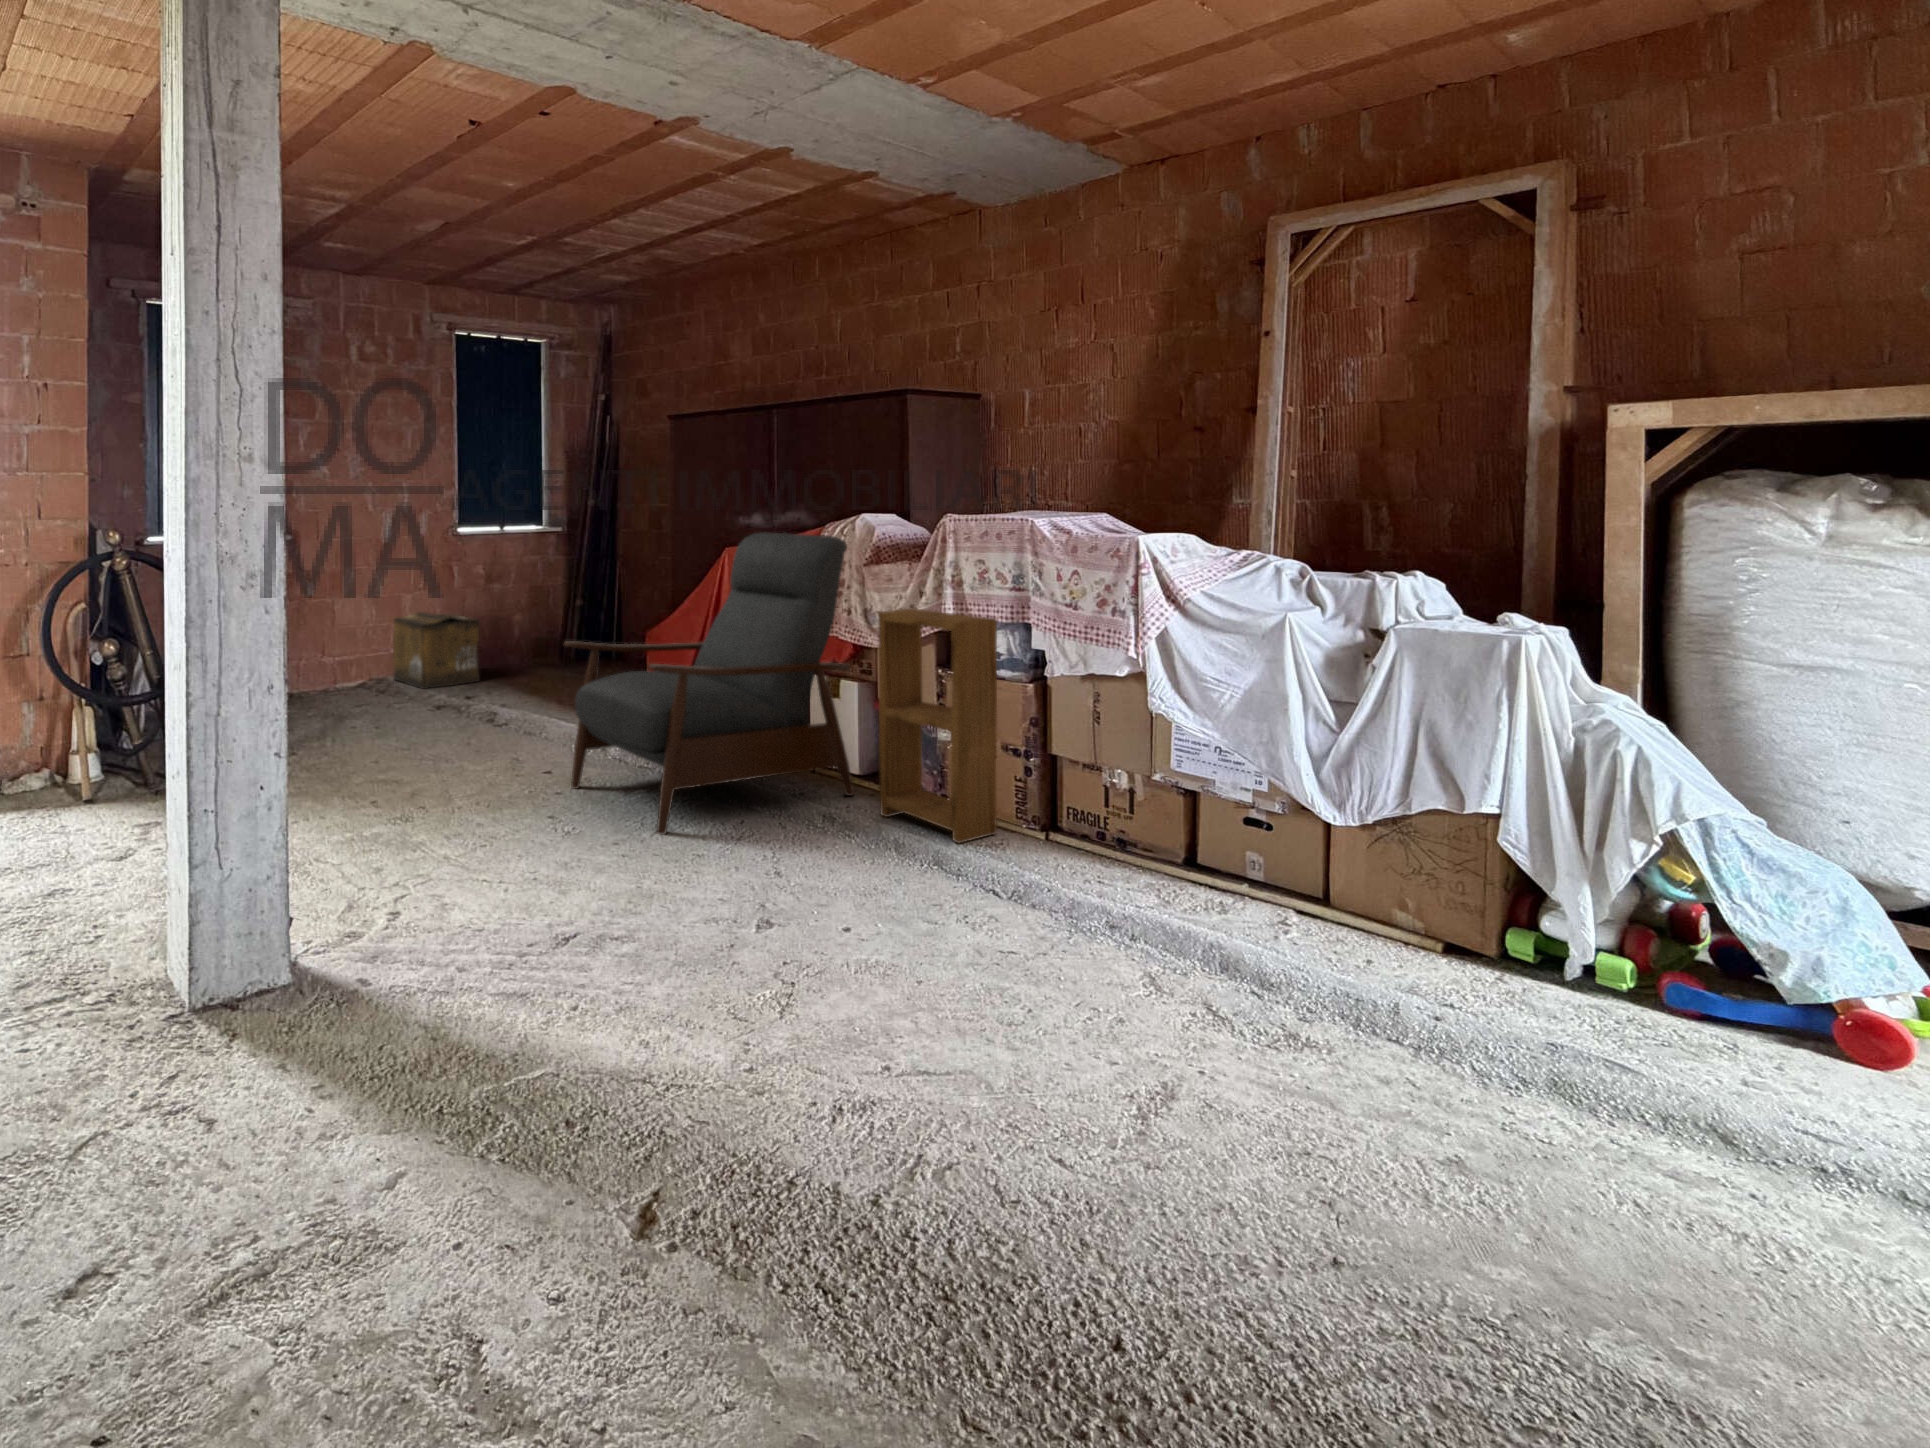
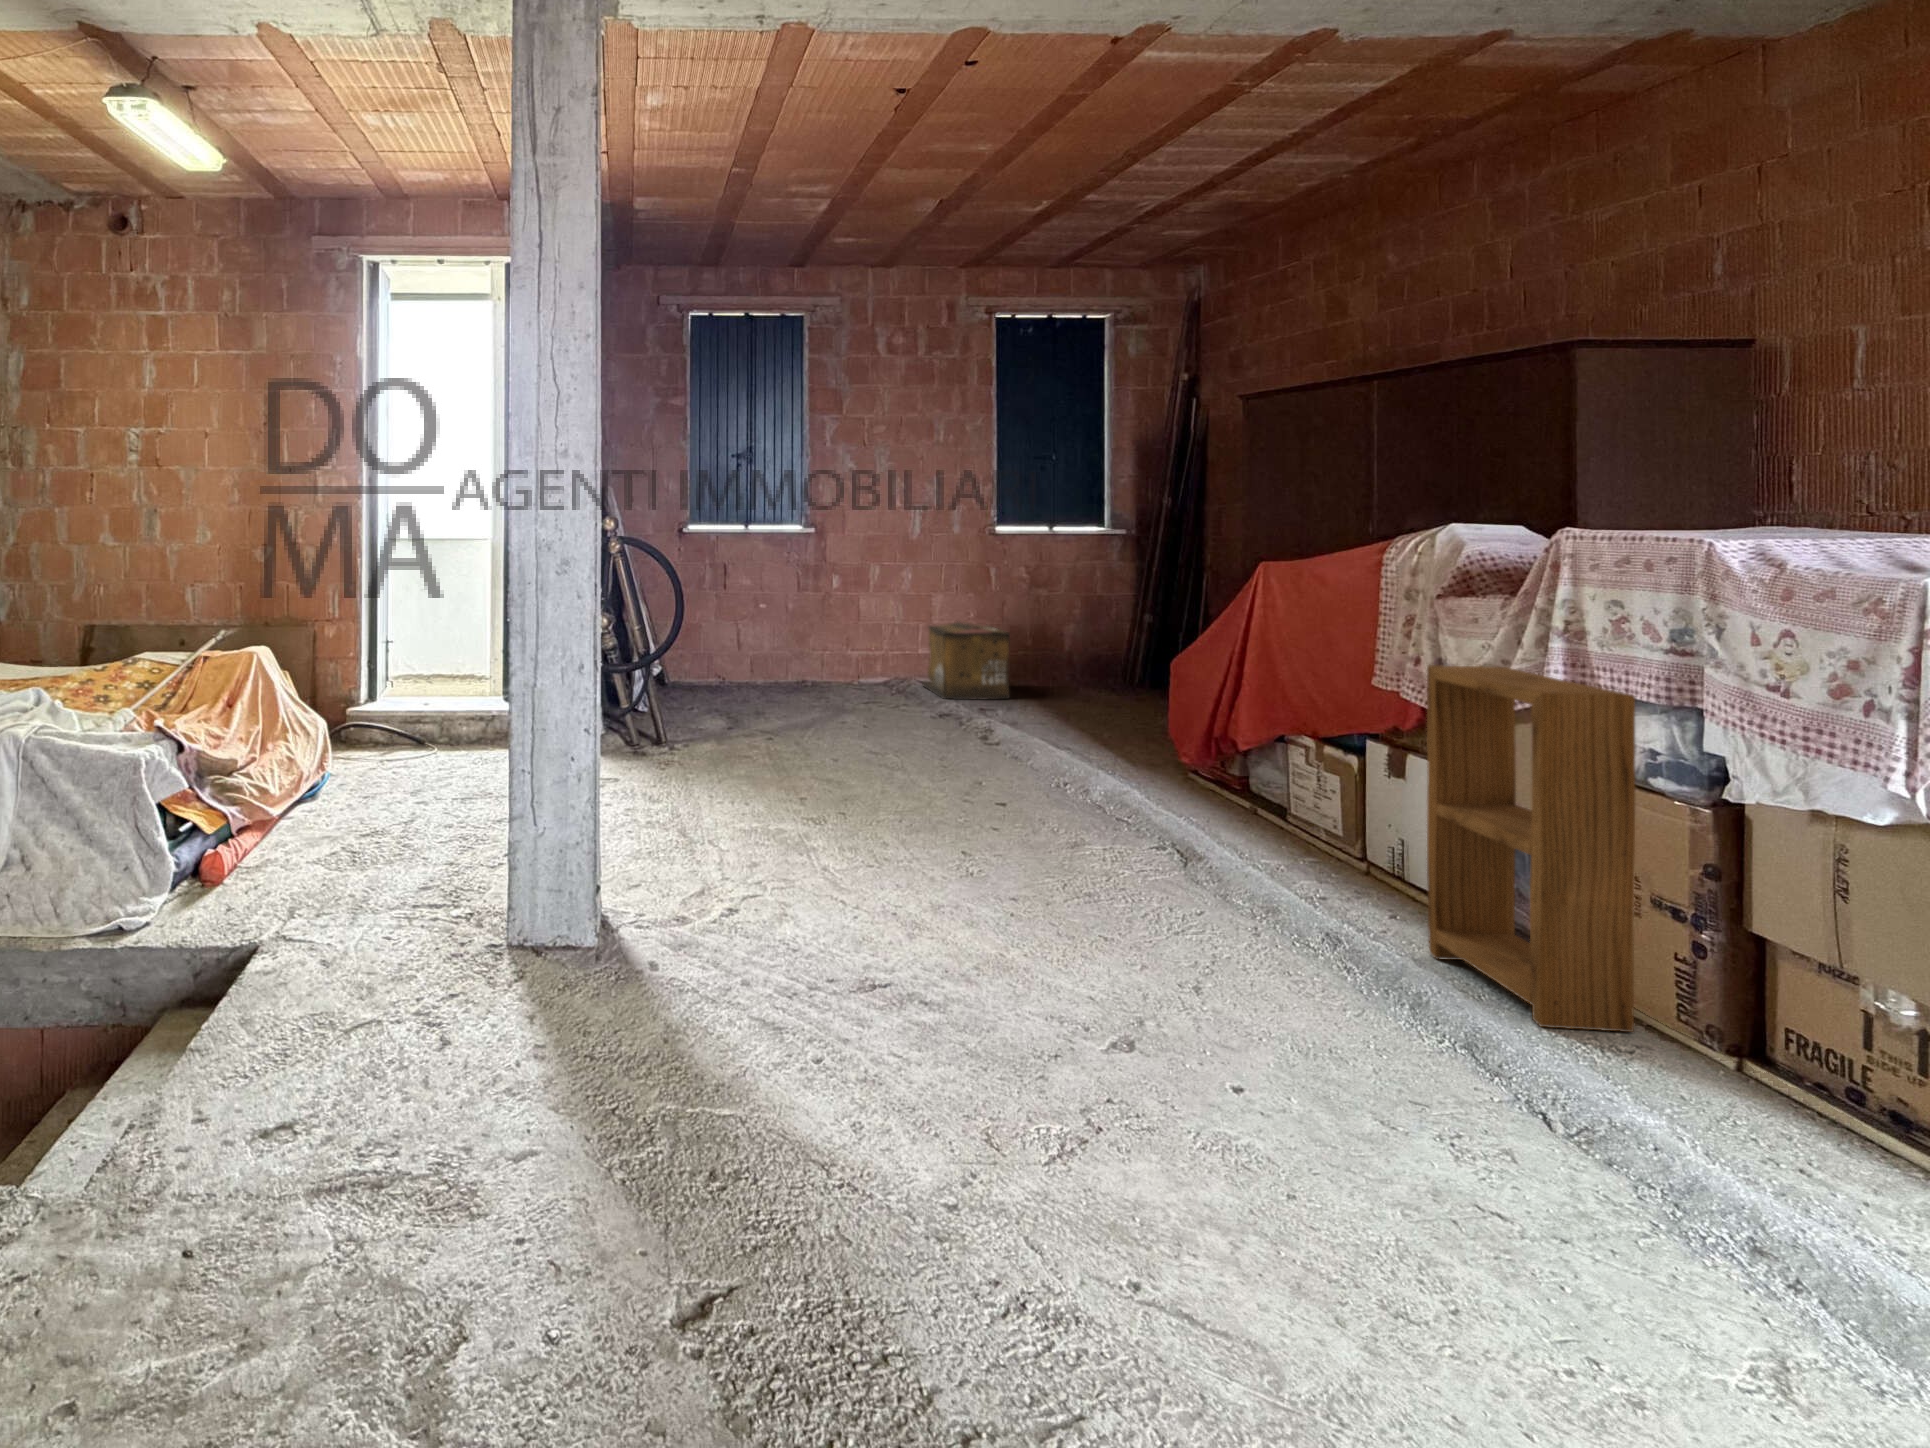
chair: present [564,532,854,835] -> none [1009,549,1408,918]

